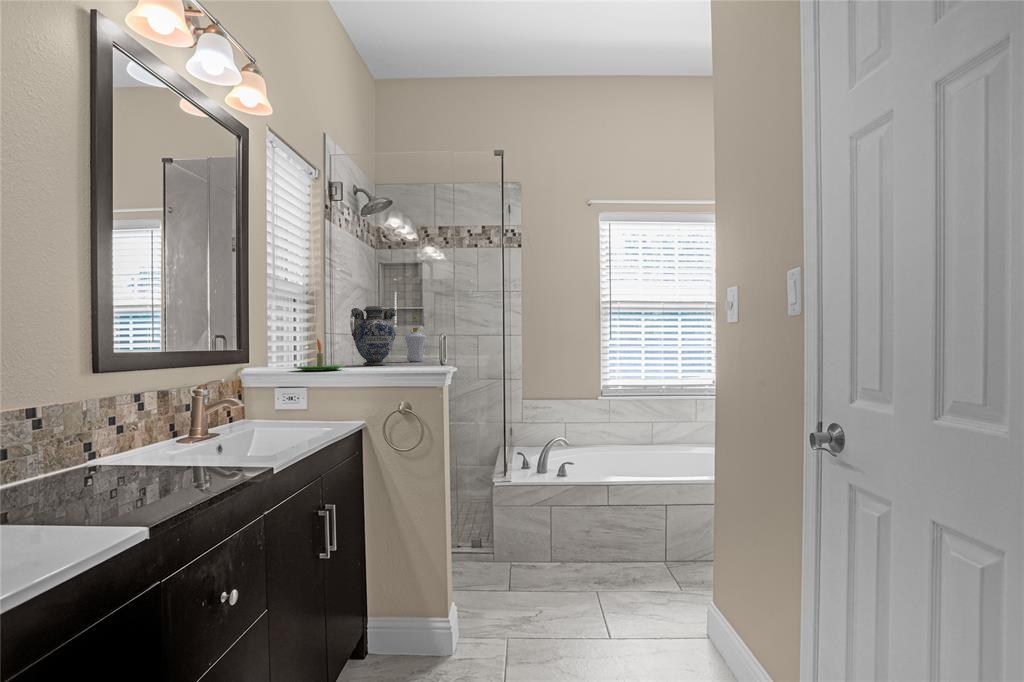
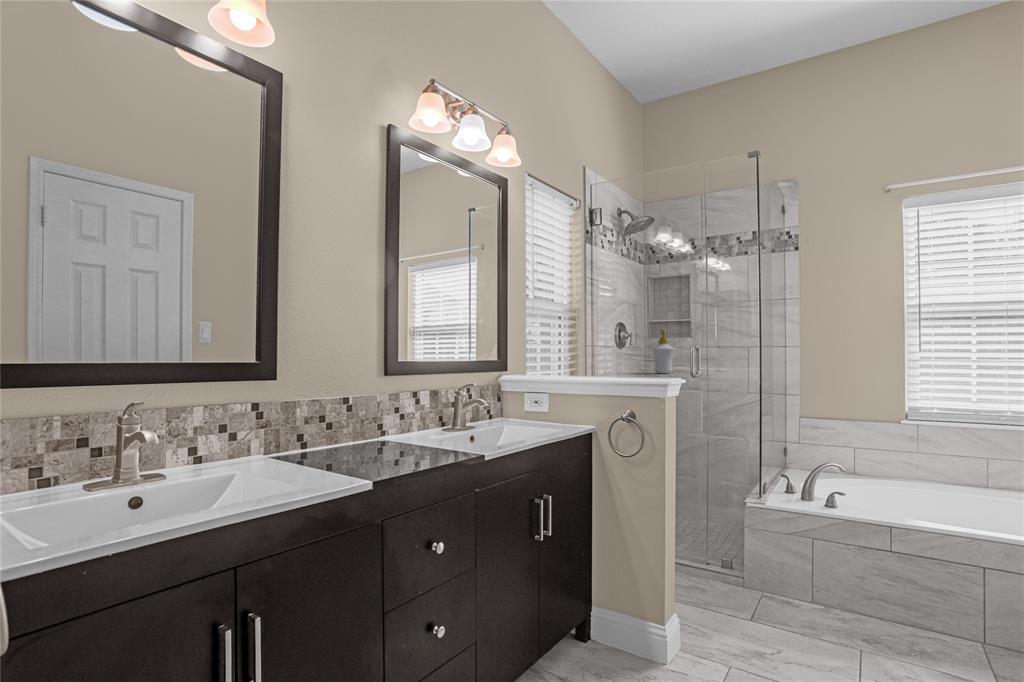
decorative vase: present [351,306,396,365] -> none [594,321,636,376]
candle: present [295,338,344,371] -> none [537,351,580,379]

